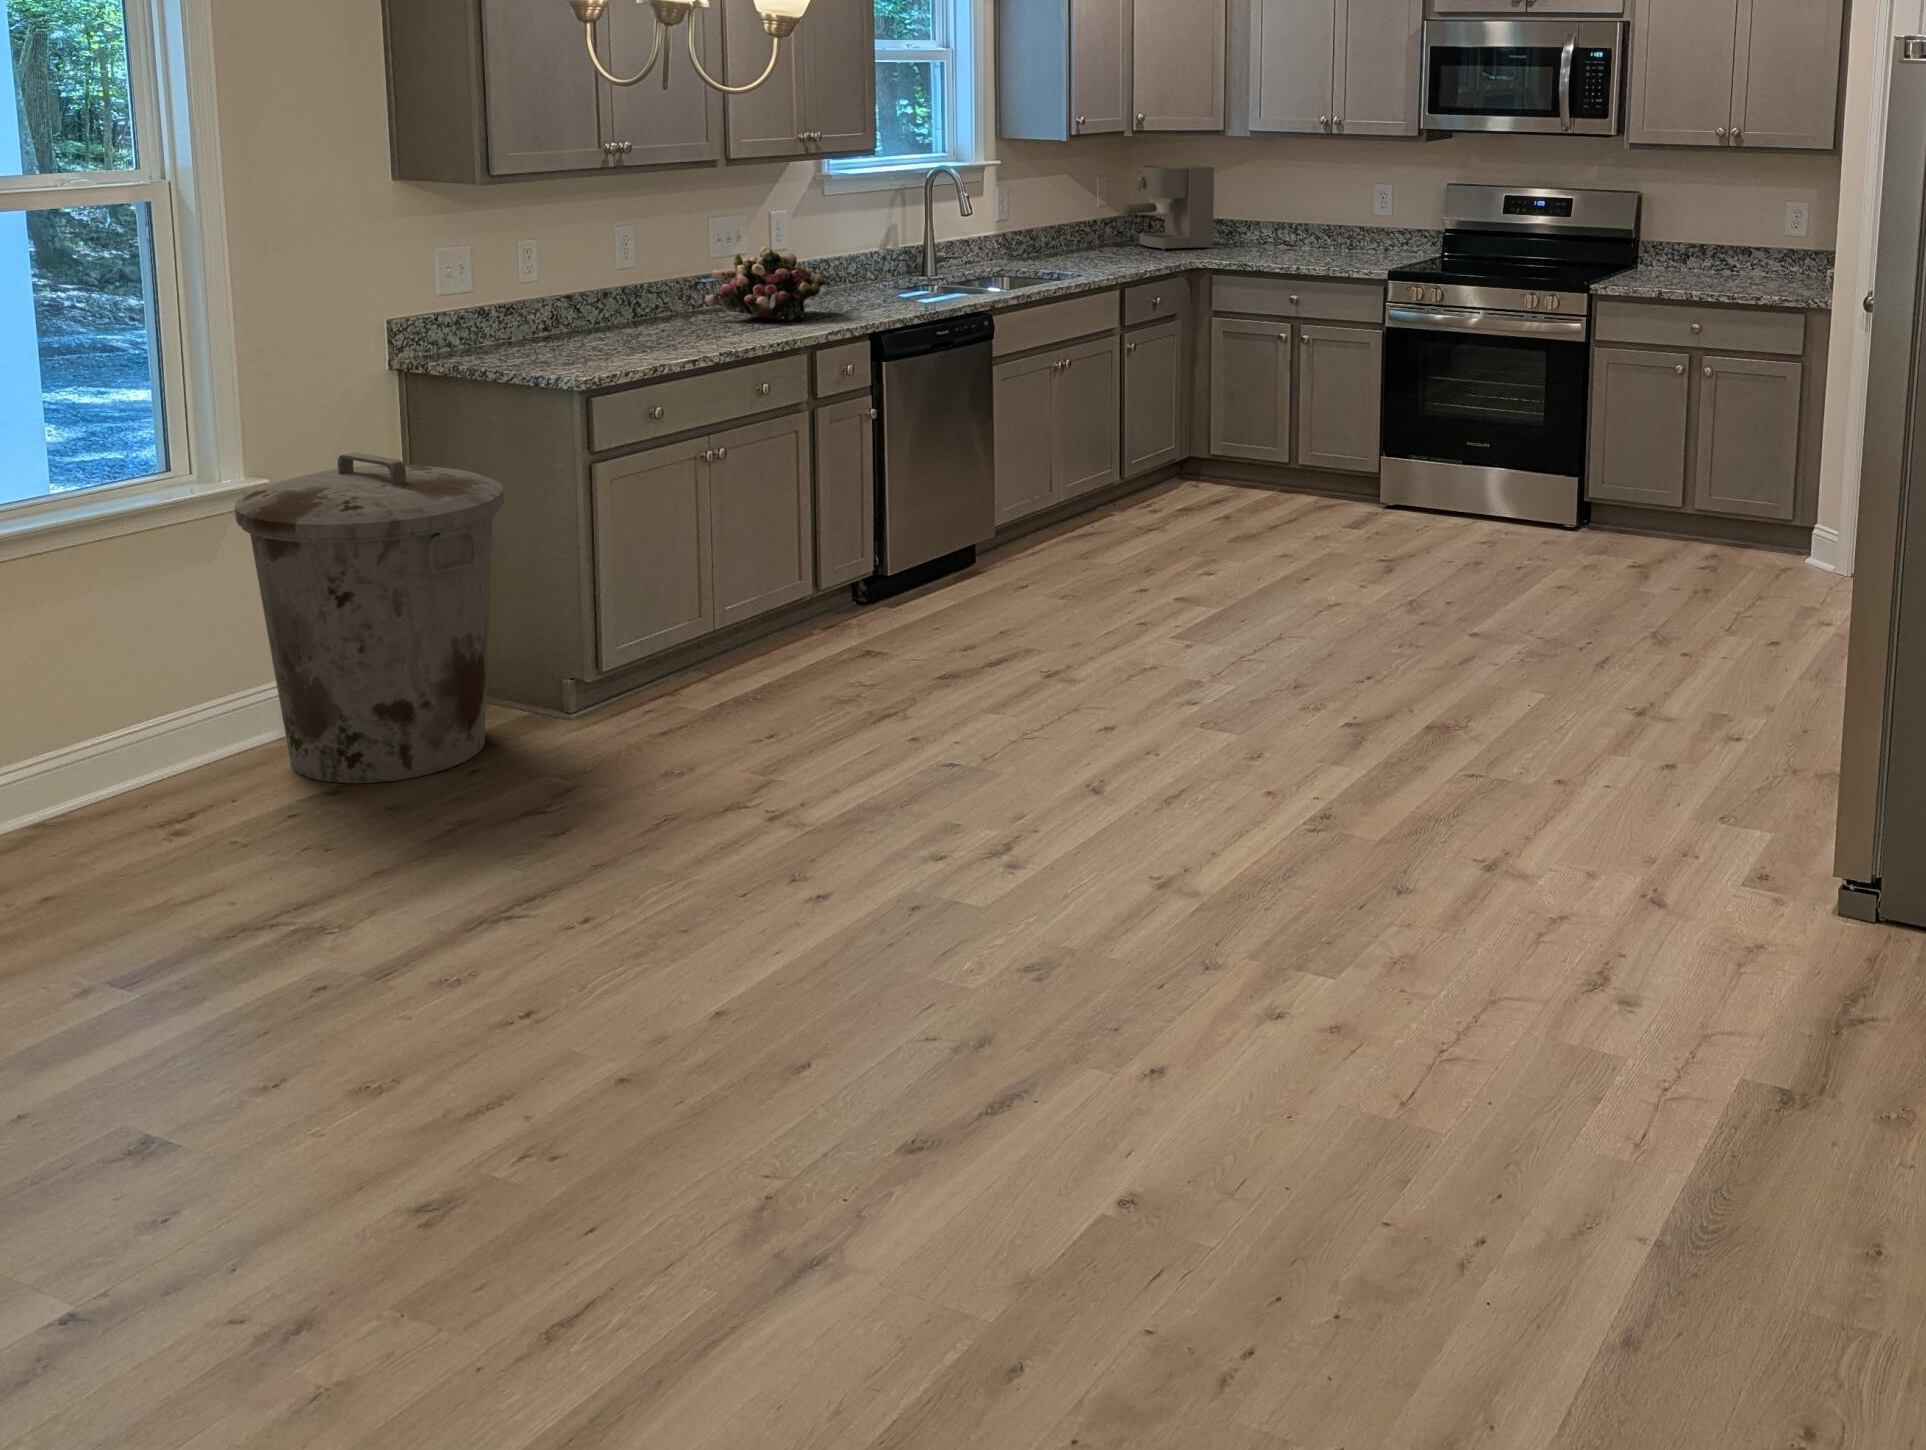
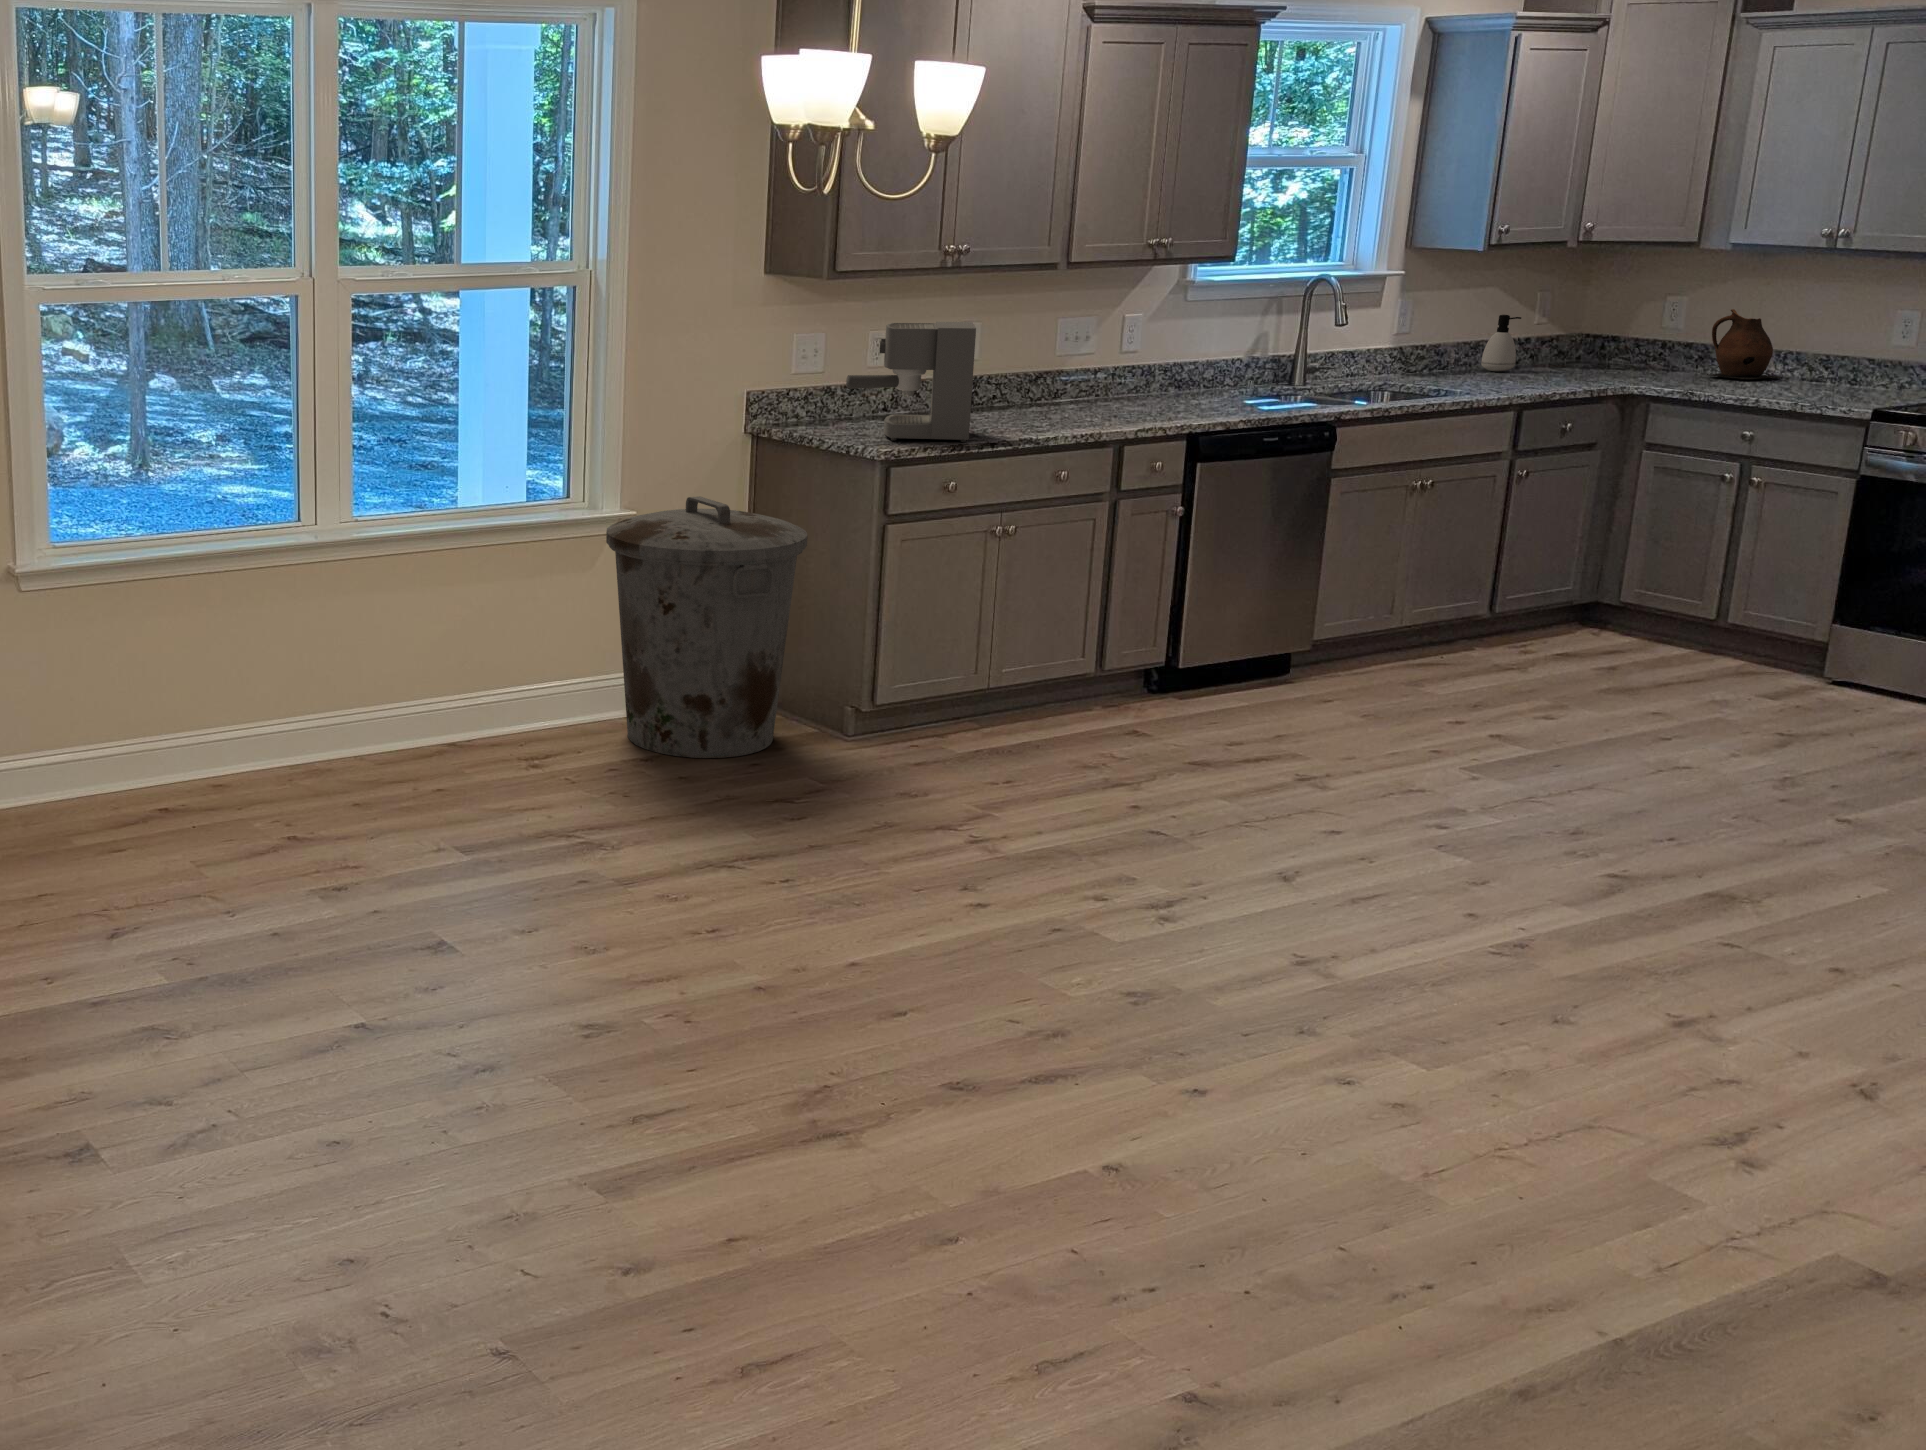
coffee maker: present [1123,164,1214,250] -> present [846,322,976,442]
ceramic pitcher: none [1244,189,1300,251] -> present [1707,309,1782,380]
soap dispenser: none [1068,199,1096,252] -> present [1481,315,1521,371]
flower arrangement: present [705,246,826,321] -> none [1036,347,1152,418]

